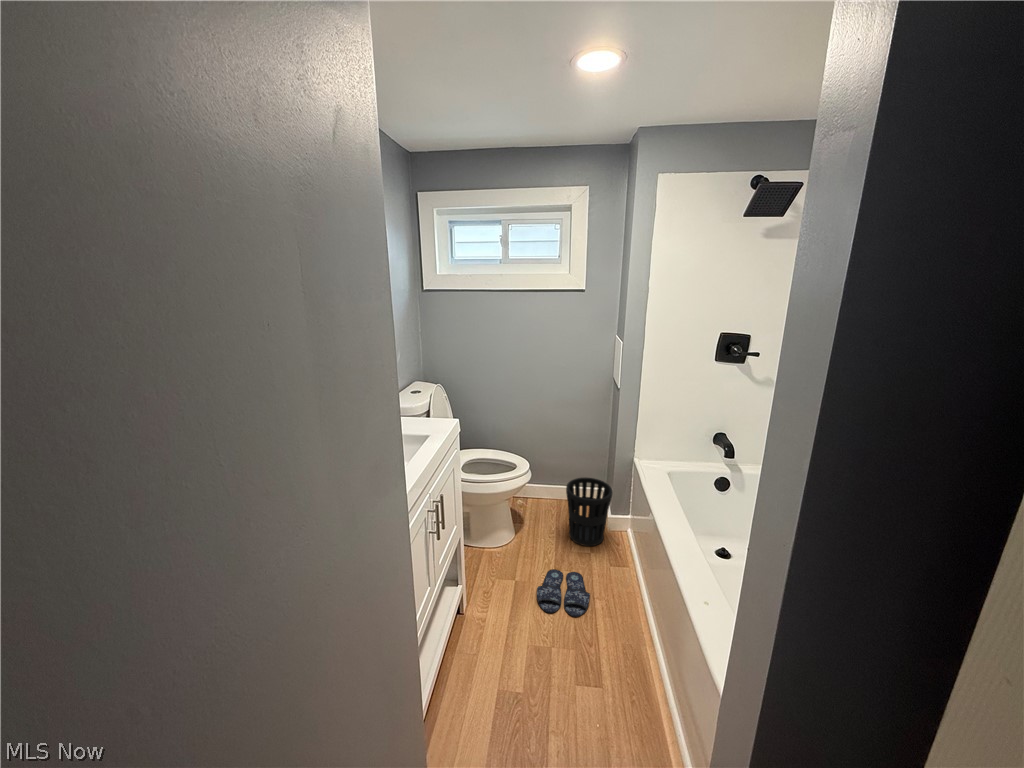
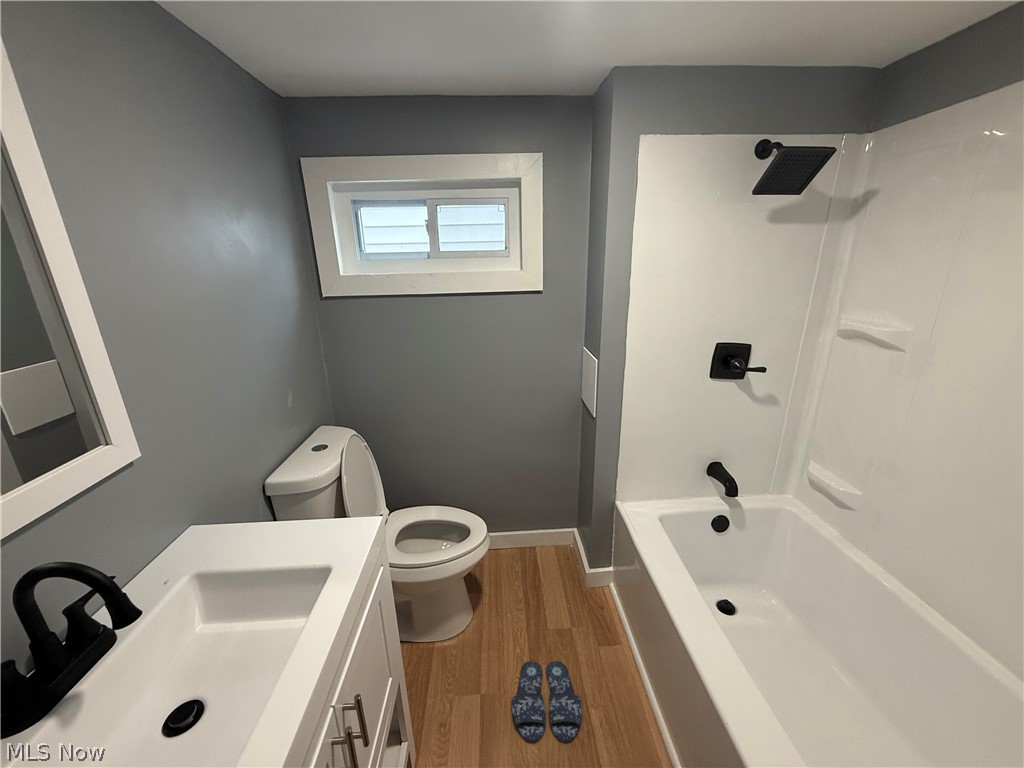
wastebasket: present [566,477,612,546] -> none [534,526,592,615]

